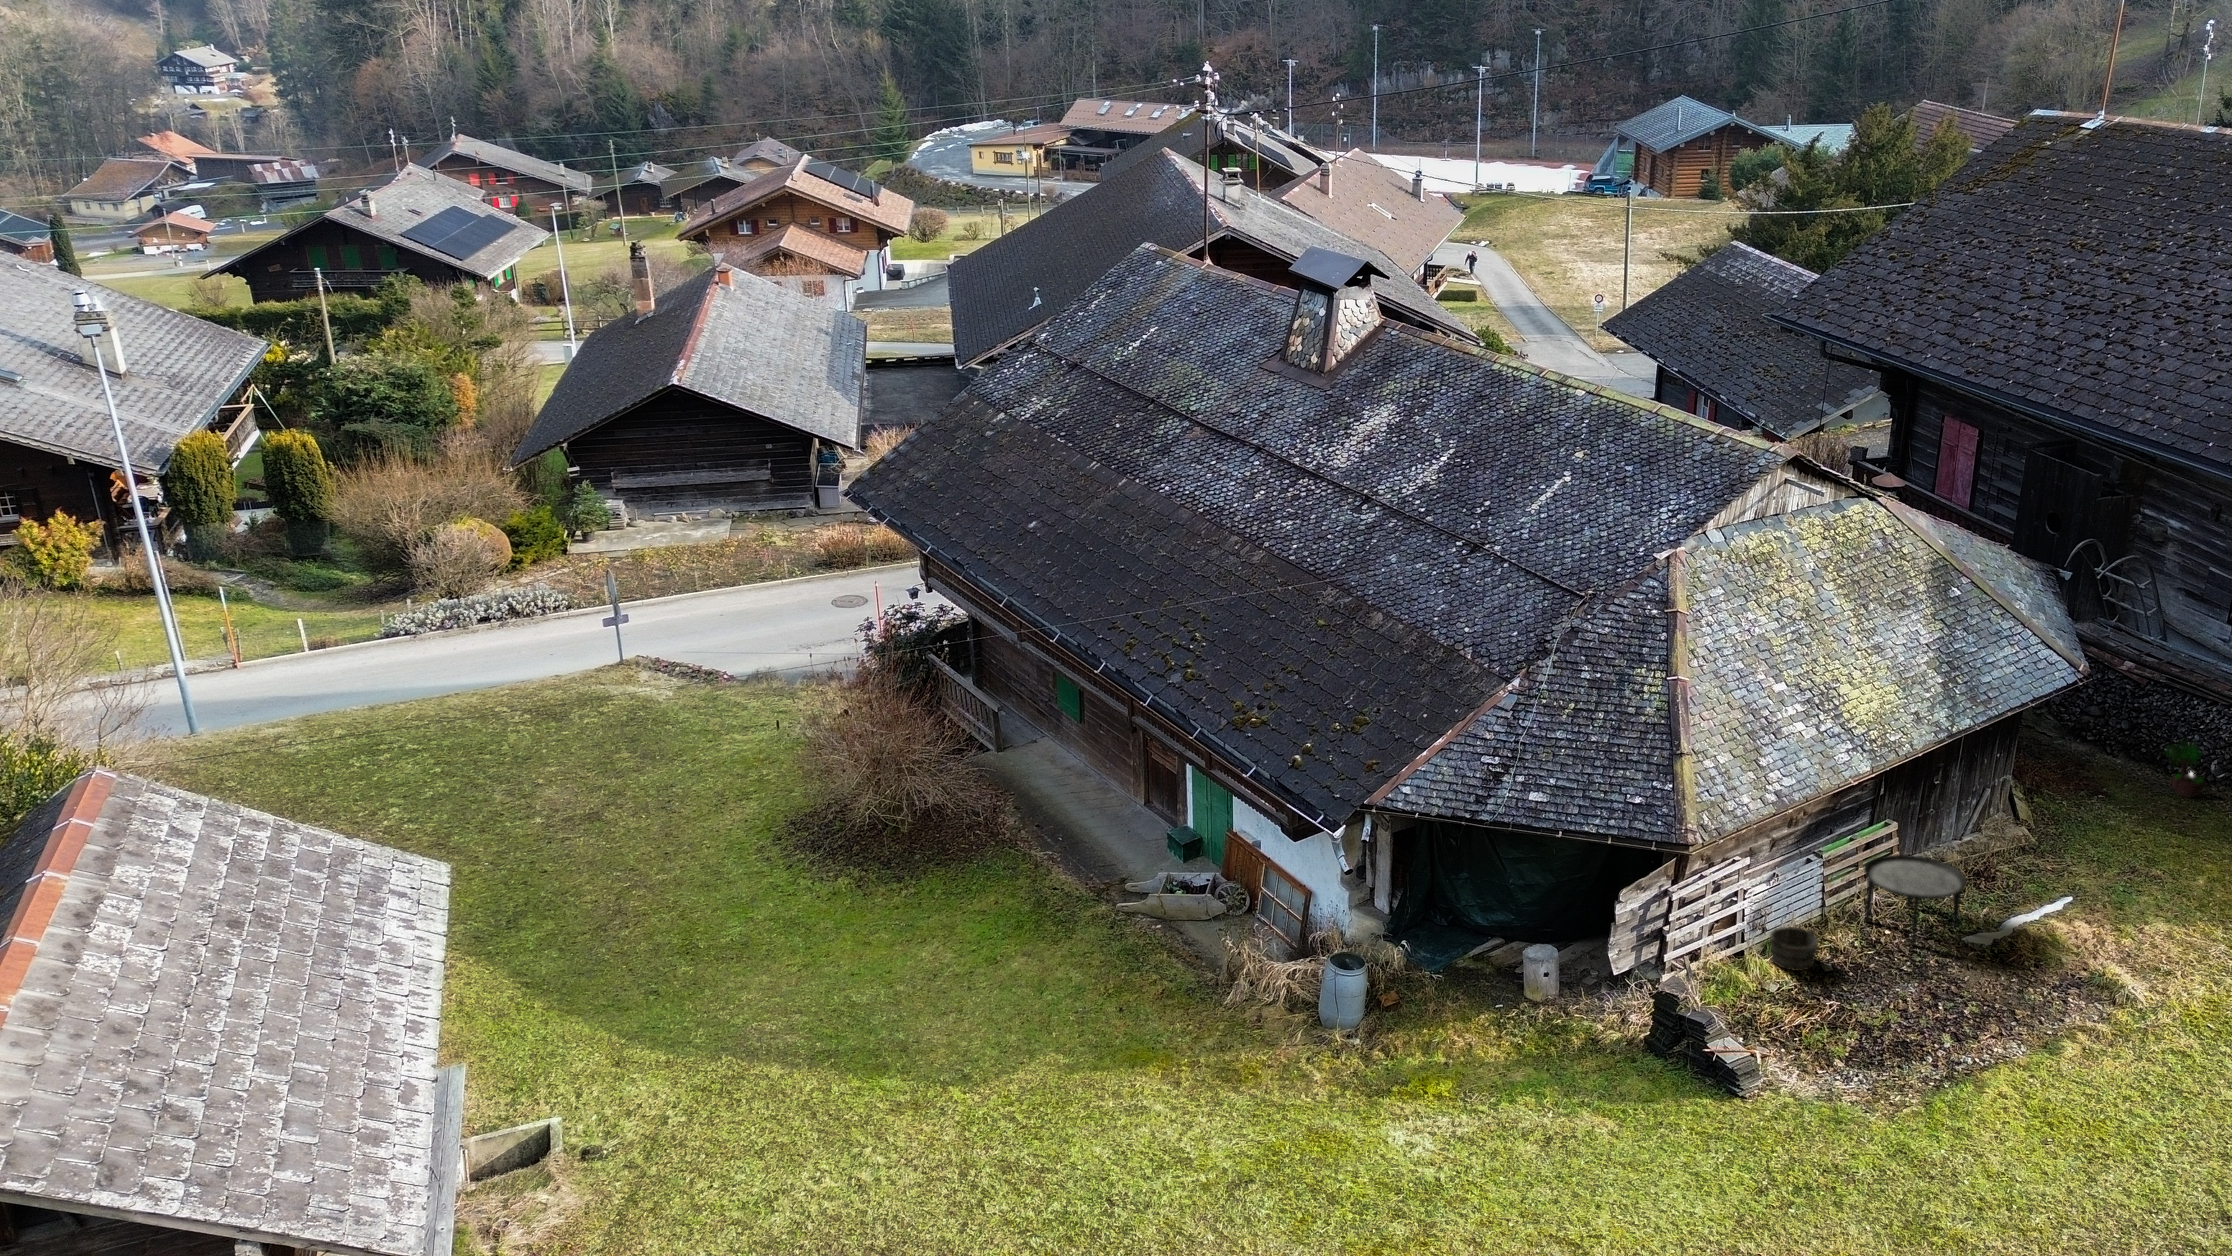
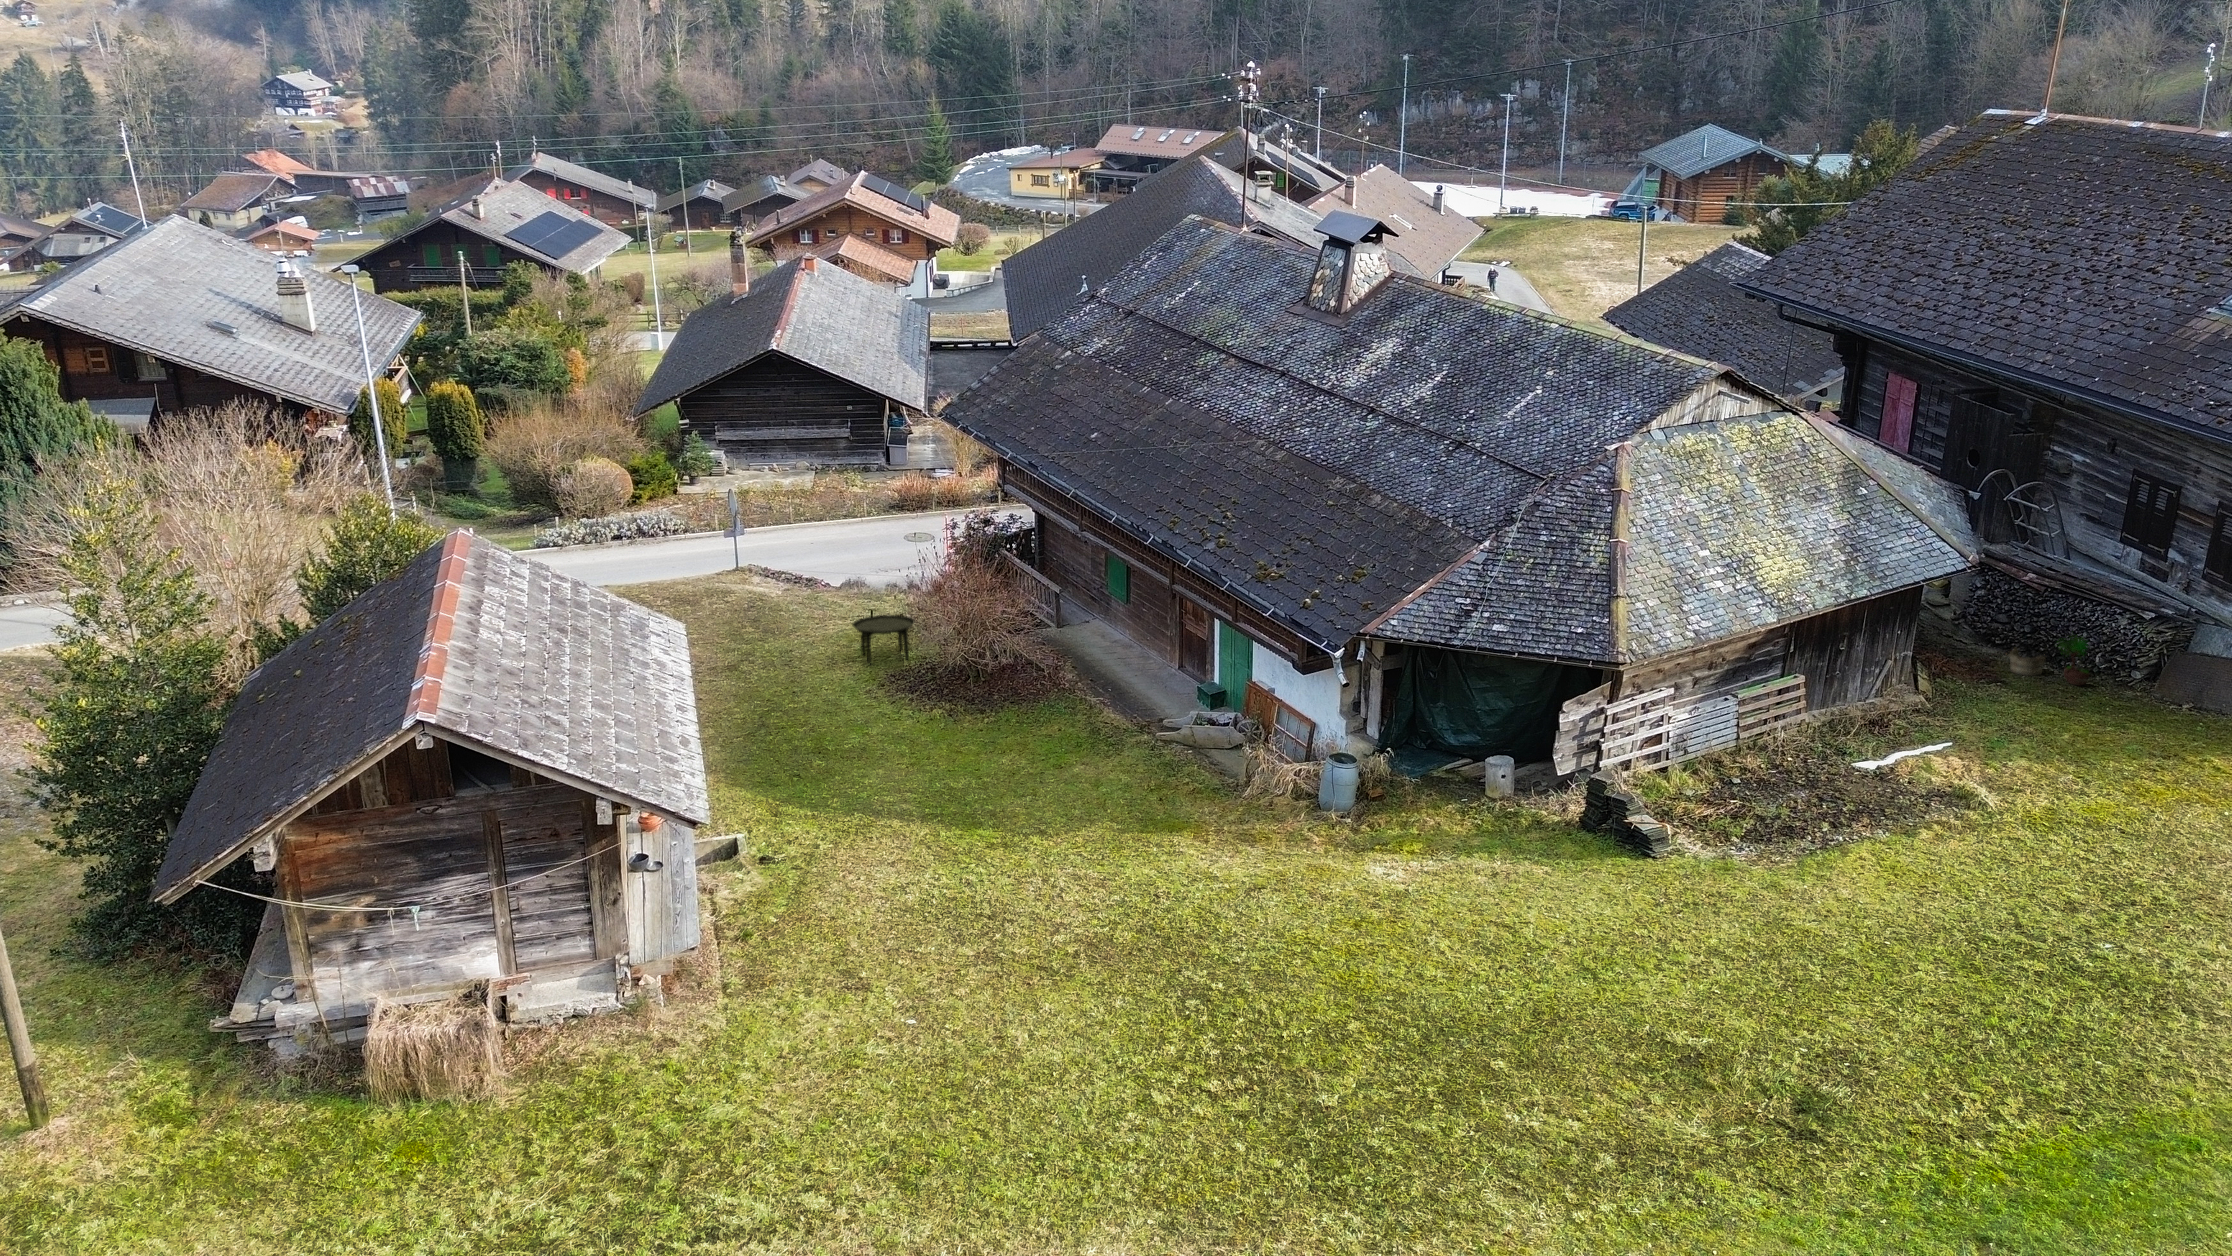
round table: present [1864,854,1967,946] -> present [852,615,915,665]
bucket: present [1770,927,1823,971] -> present [2006,648,2045,676]

